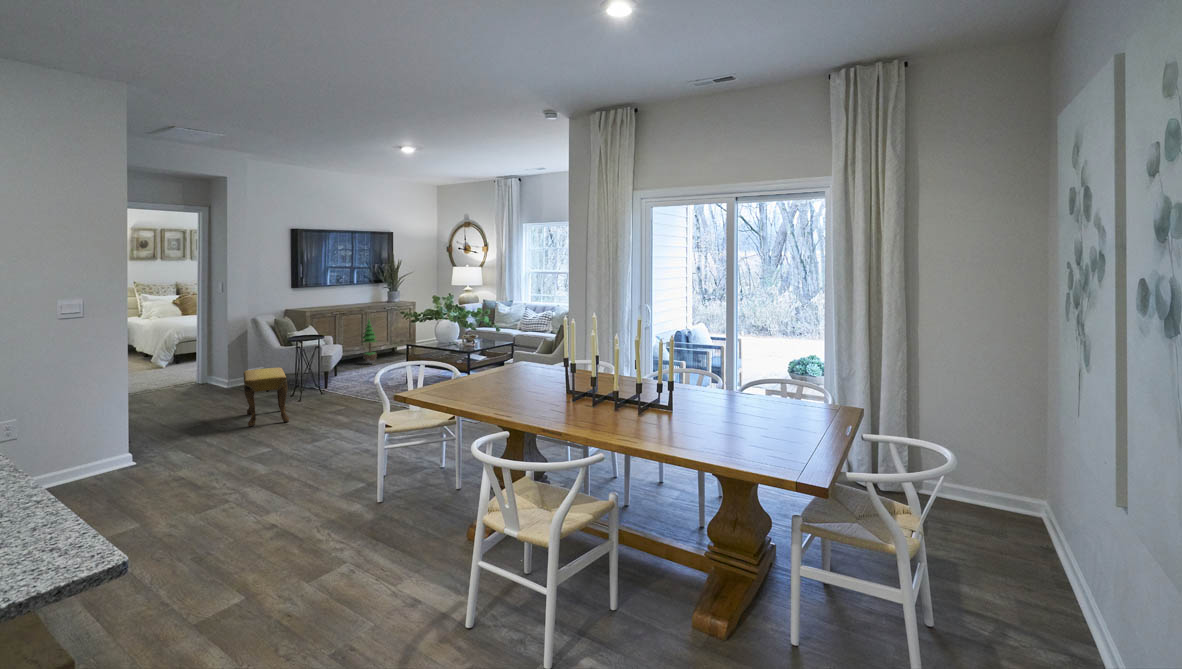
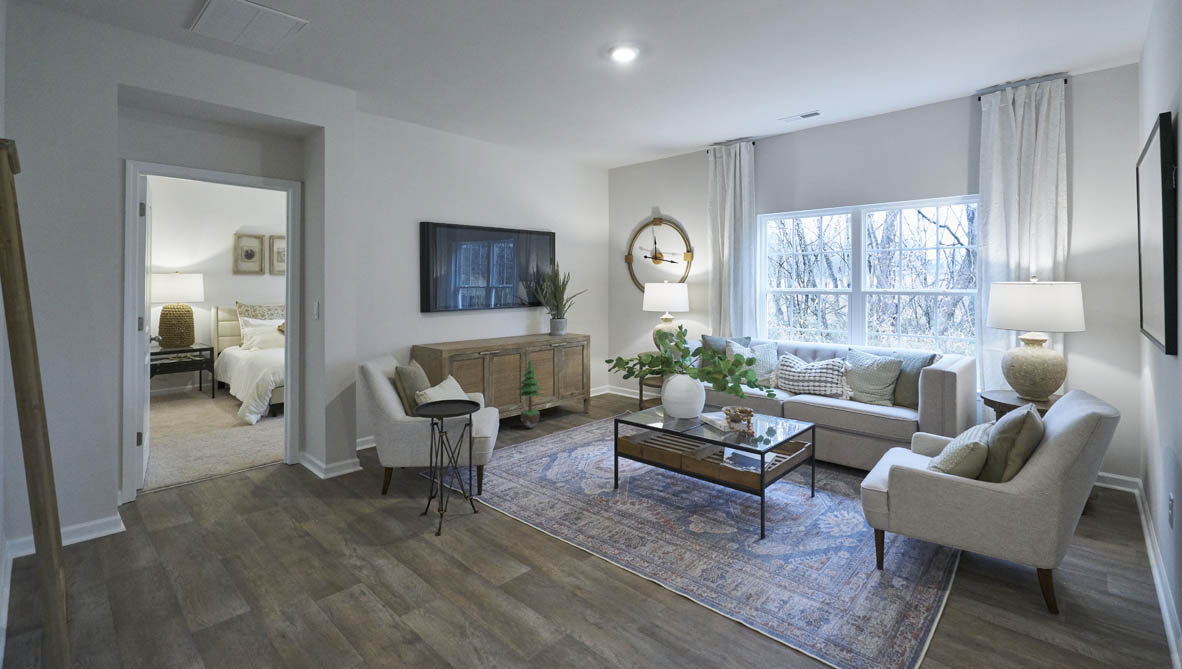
footstool: present [244,368,289,427] -> none [328,478,418,630]

